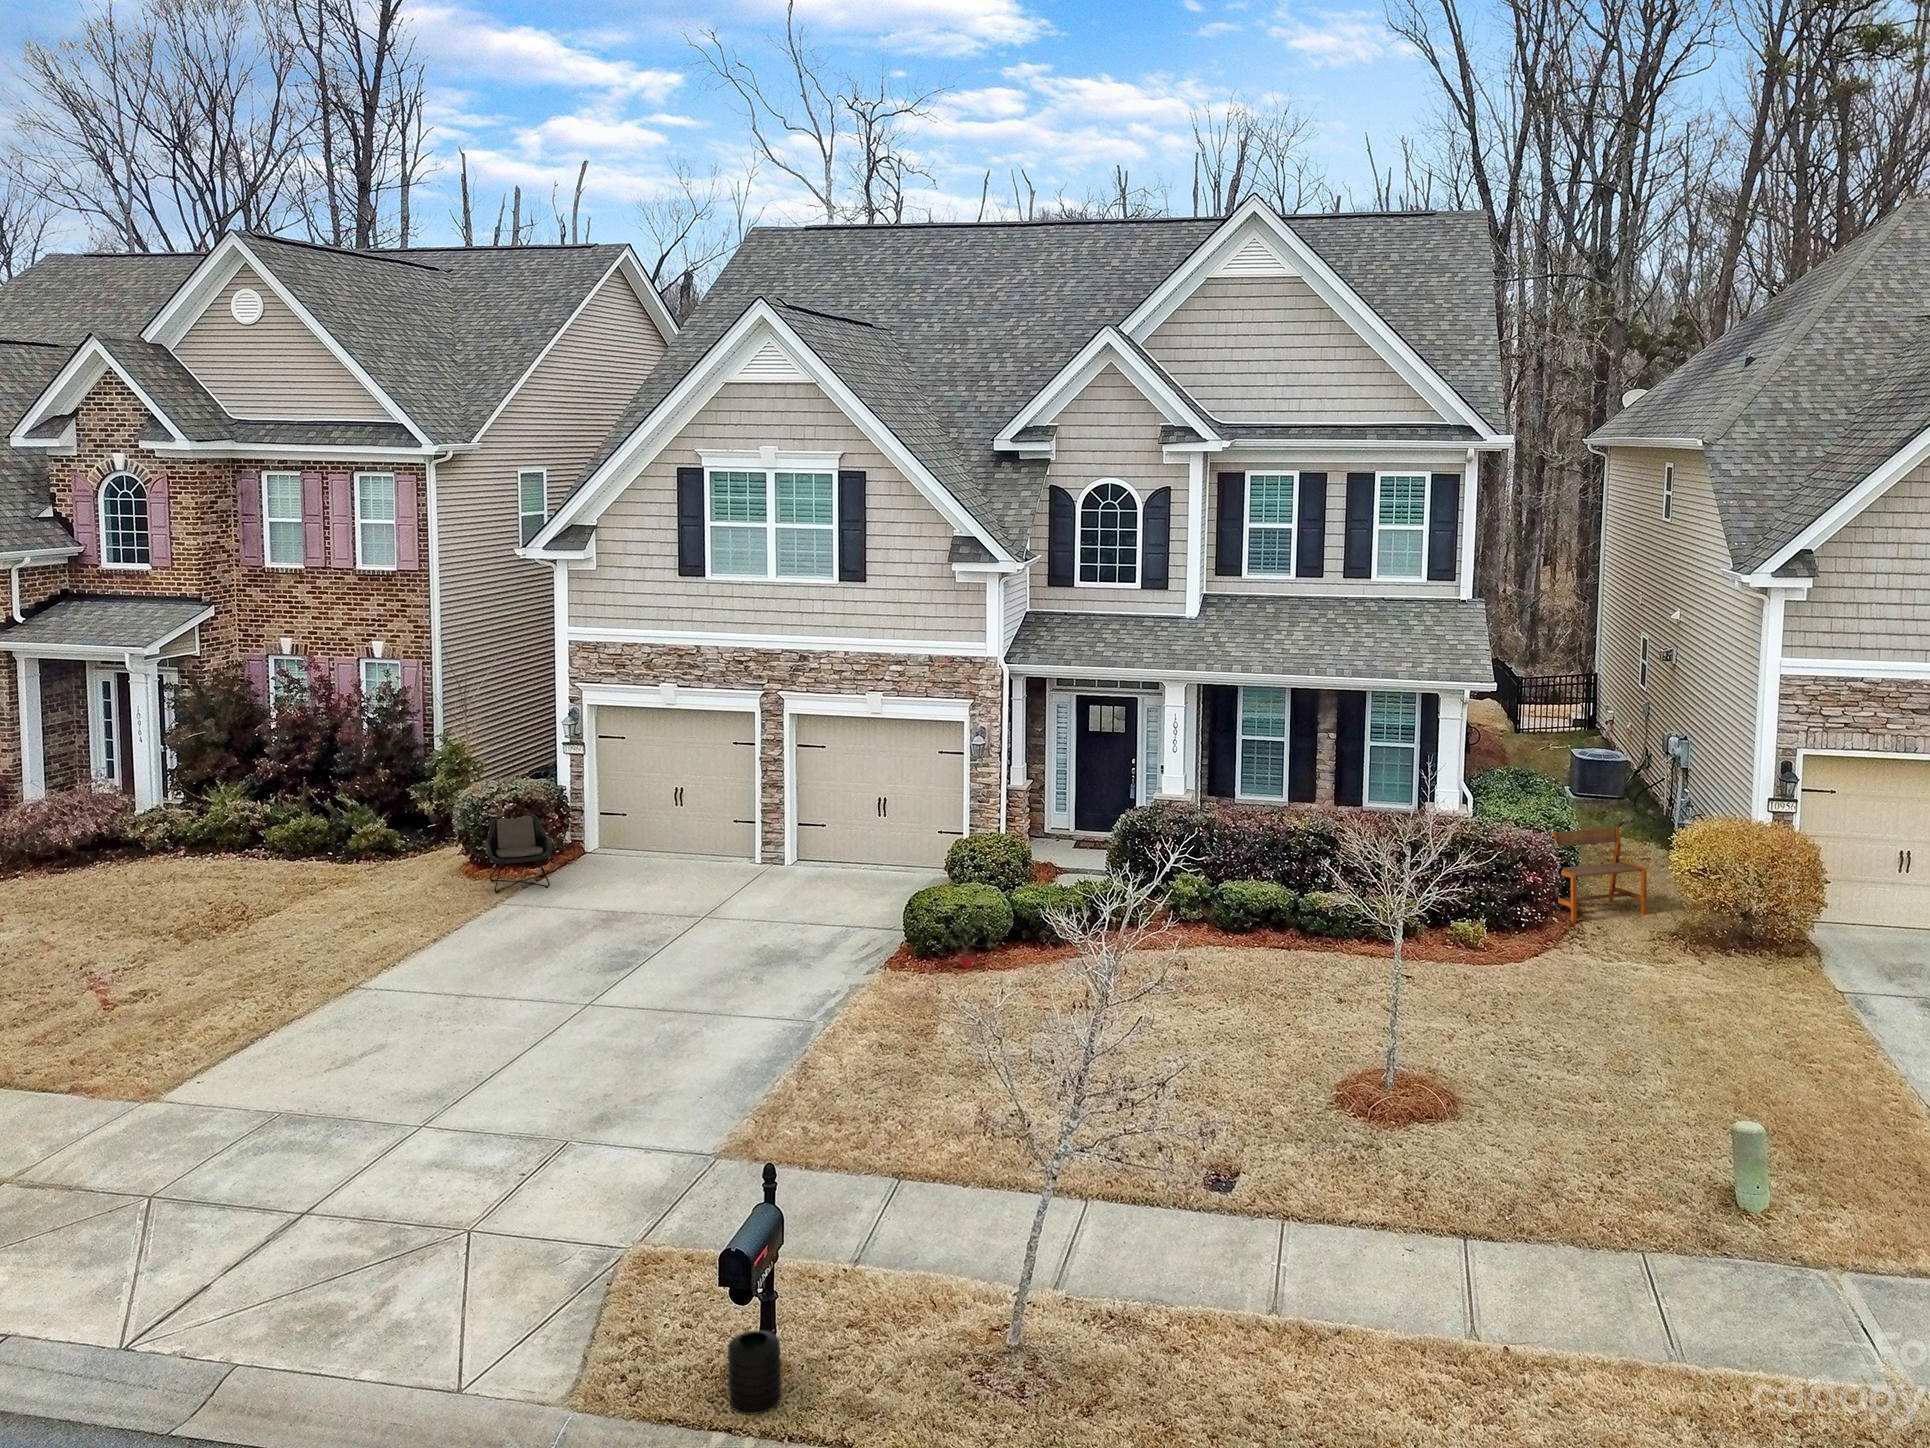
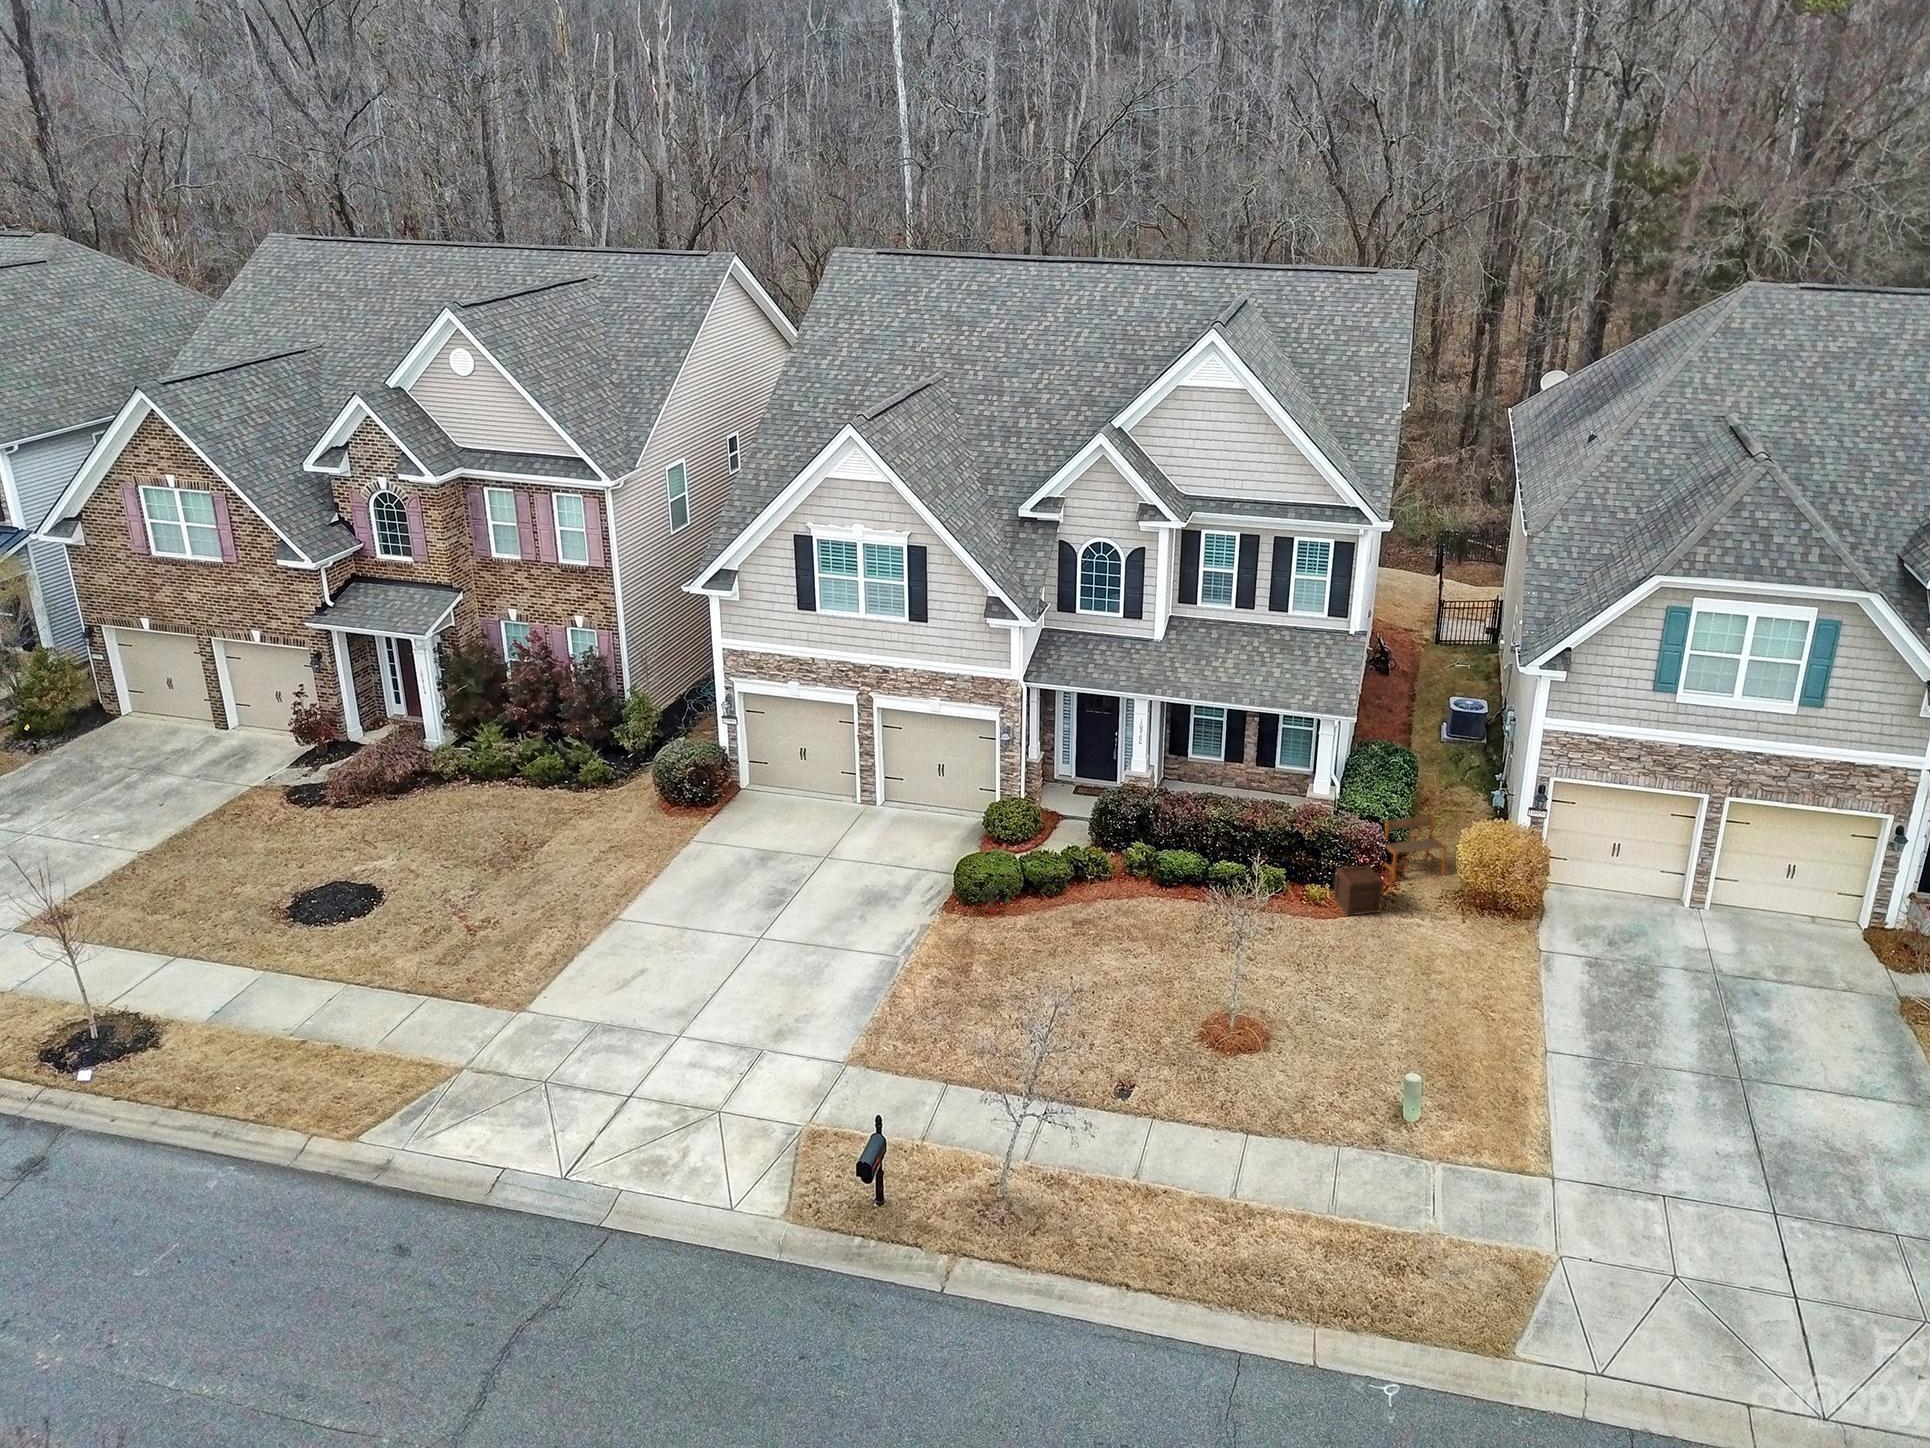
lounge chair: present [486,813,552,893] -> none [673,770,717,828]
wooden crate: none [1492,885,1574,957] -> present [1333,866,1384,915]
trash can: present [728,1327,782,1415] -> none [863,1185,889,1228]

